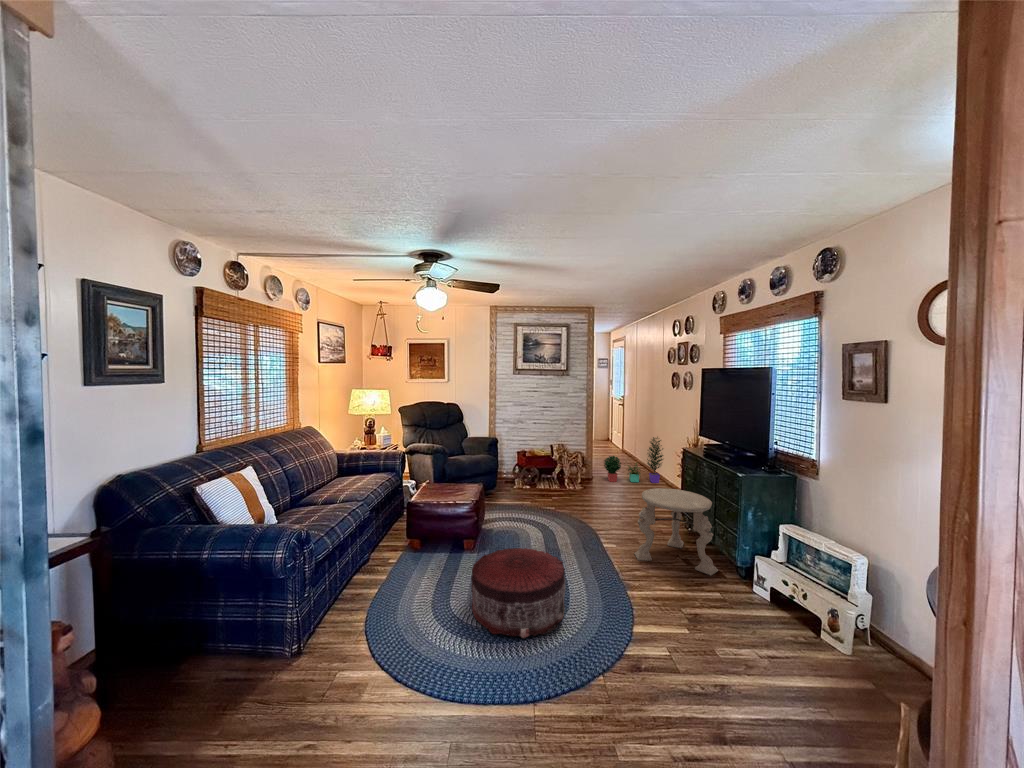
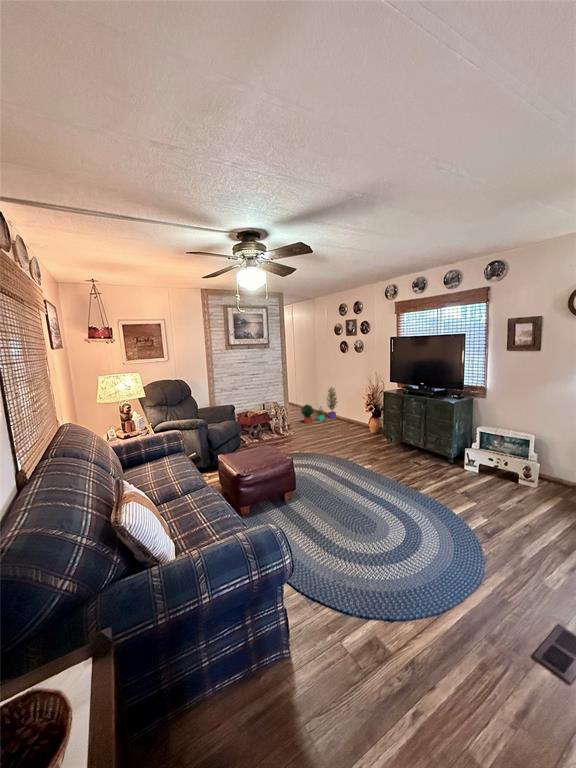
side table: present [634,488,718,576] -> none [386,419,438,471]
pouf: present [471,548,566,638] -> none [345,482,426,554]

